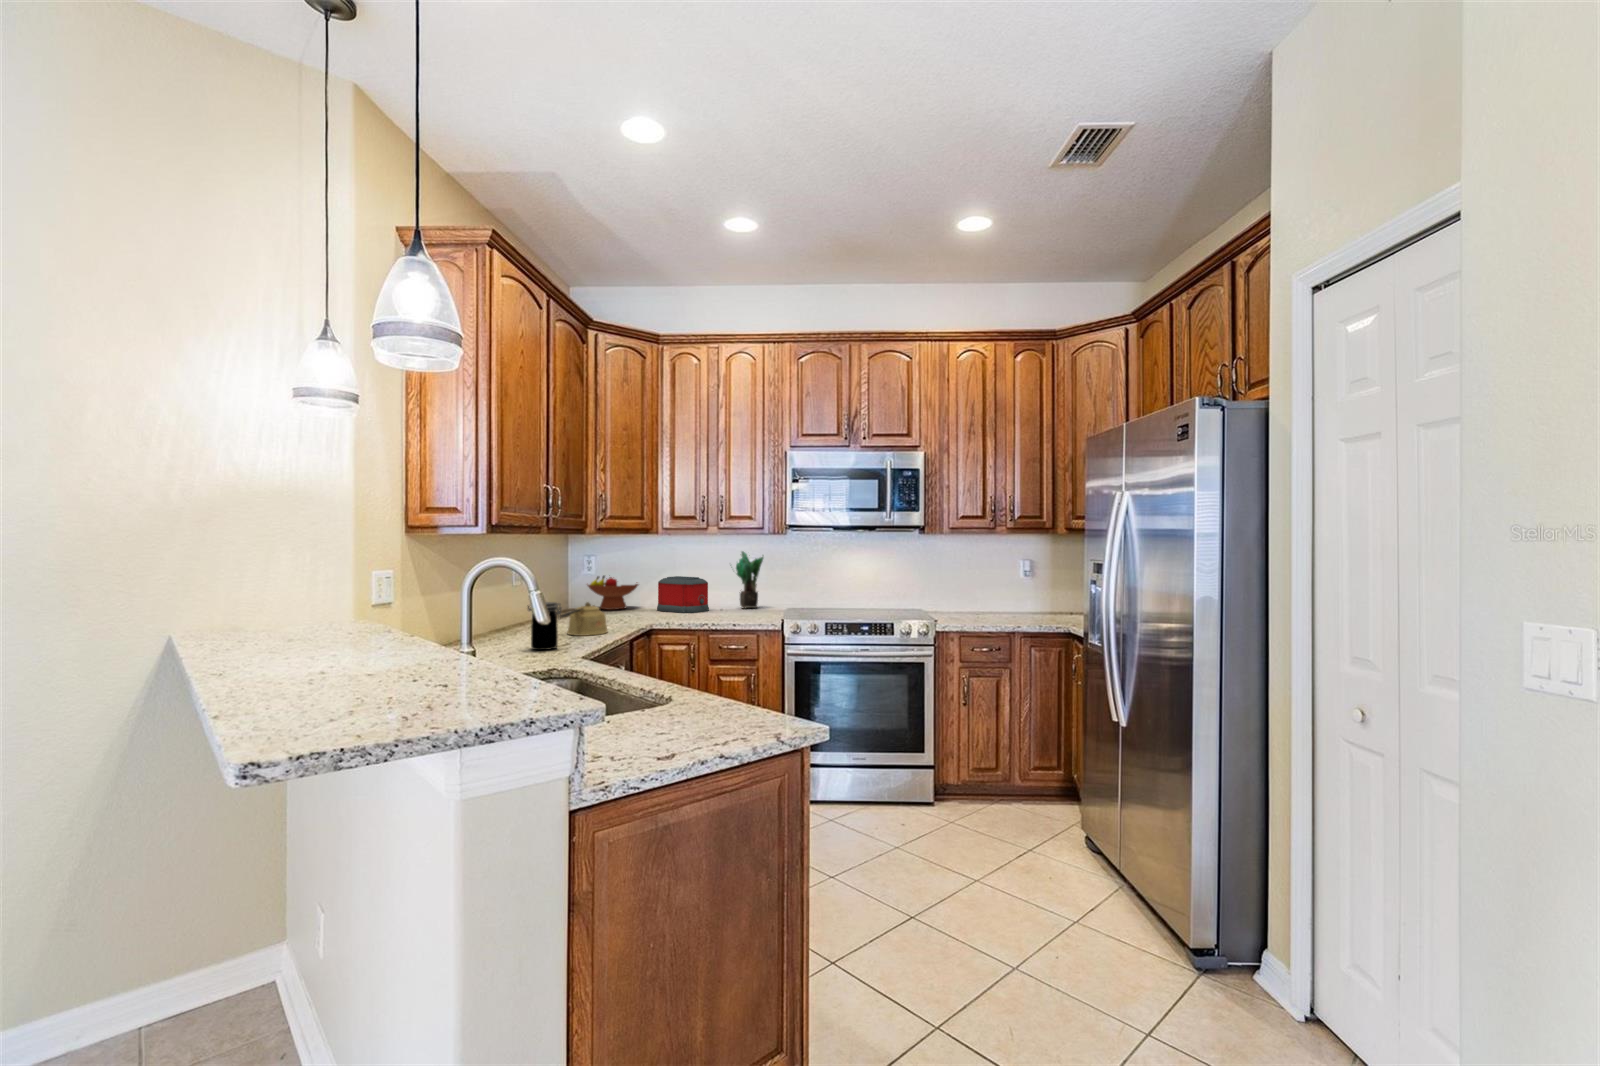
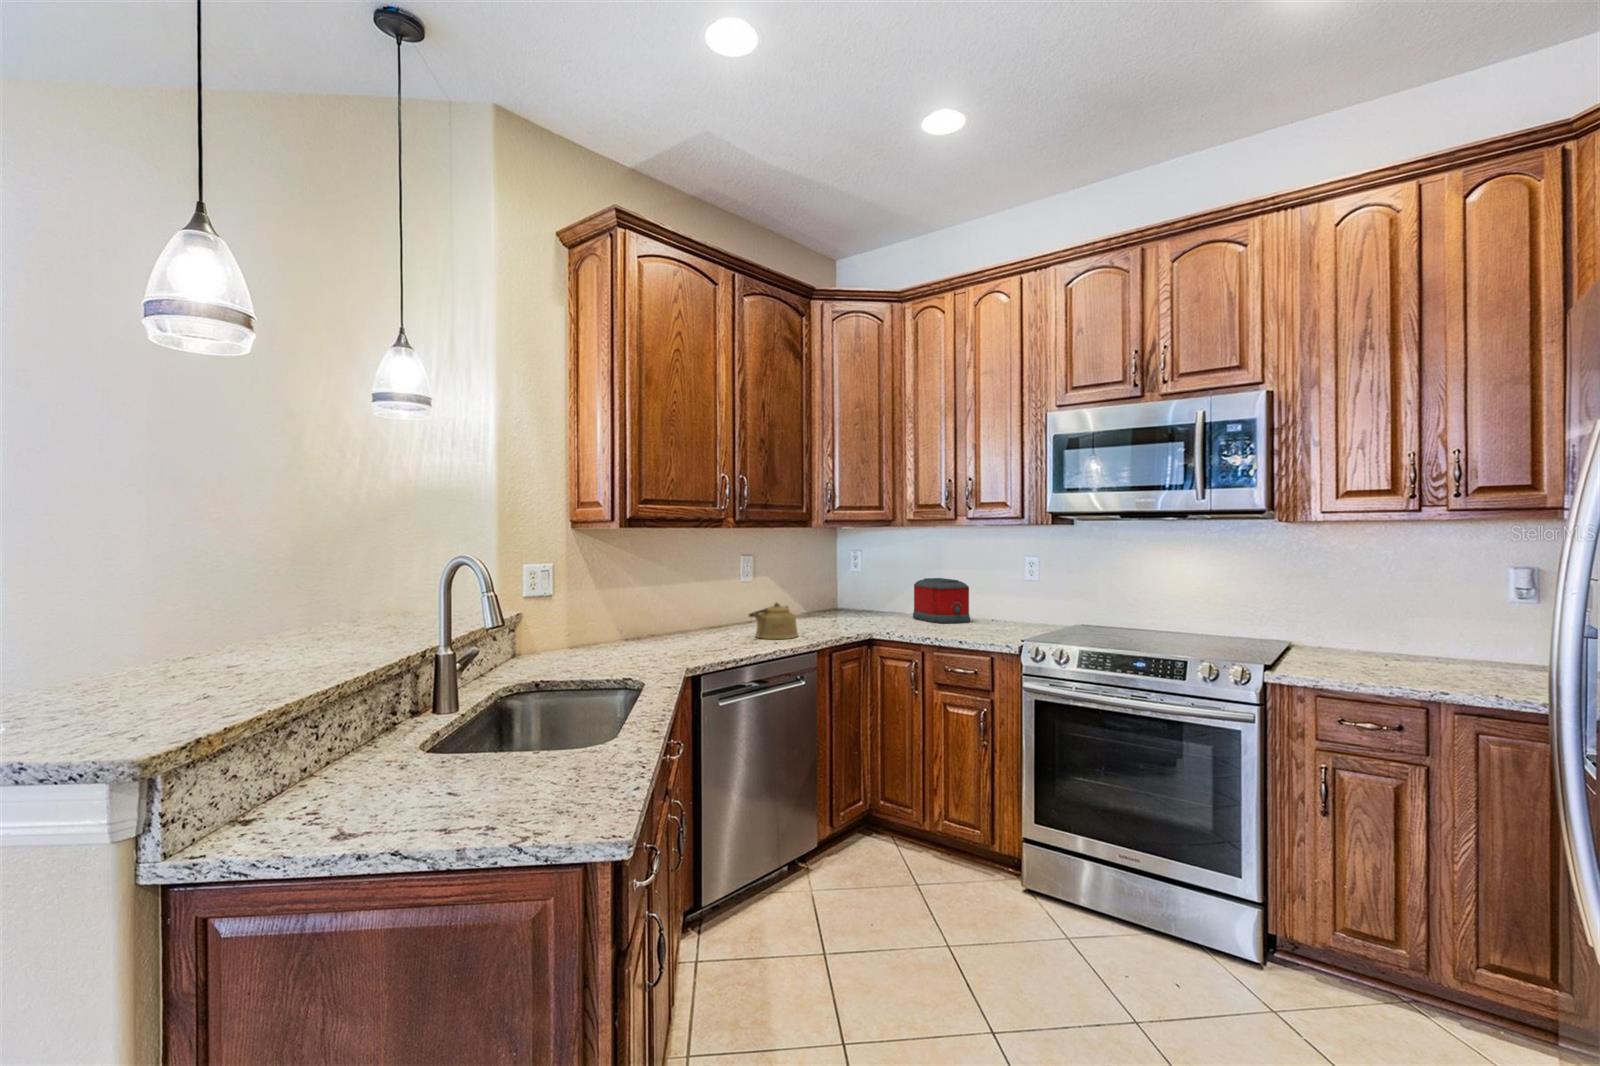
potted plant: present [736,551,763,608] -> none [998,548,1043,624]
fruit bowl: present [587,576,638,610] -> none [846,574,905,613]
jar: present [528,602,562,650] -> none [678,599,711,650]

